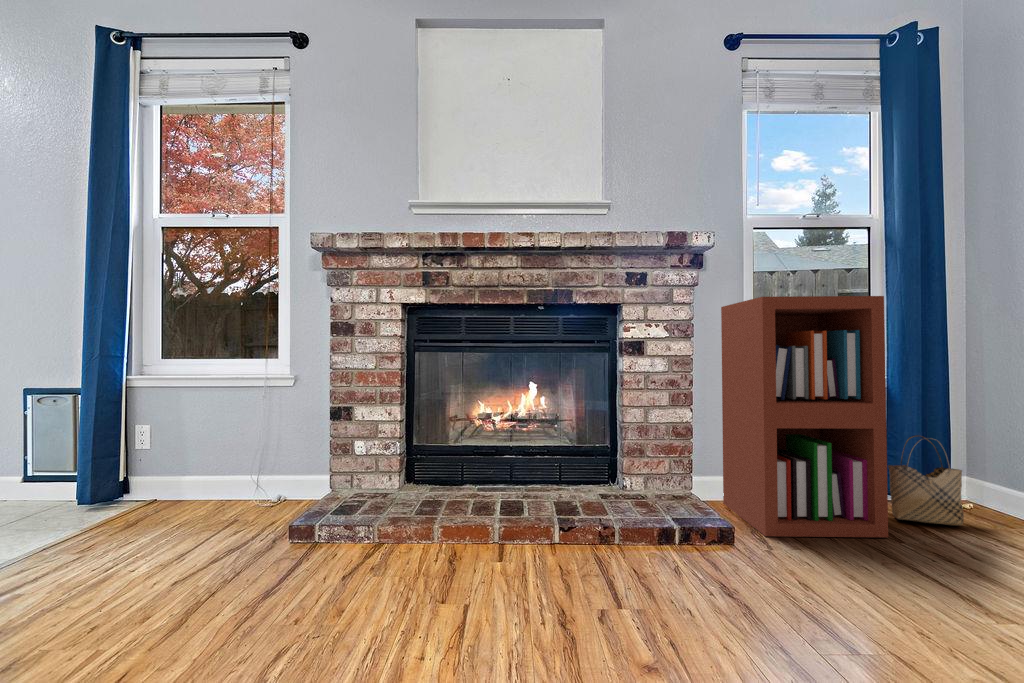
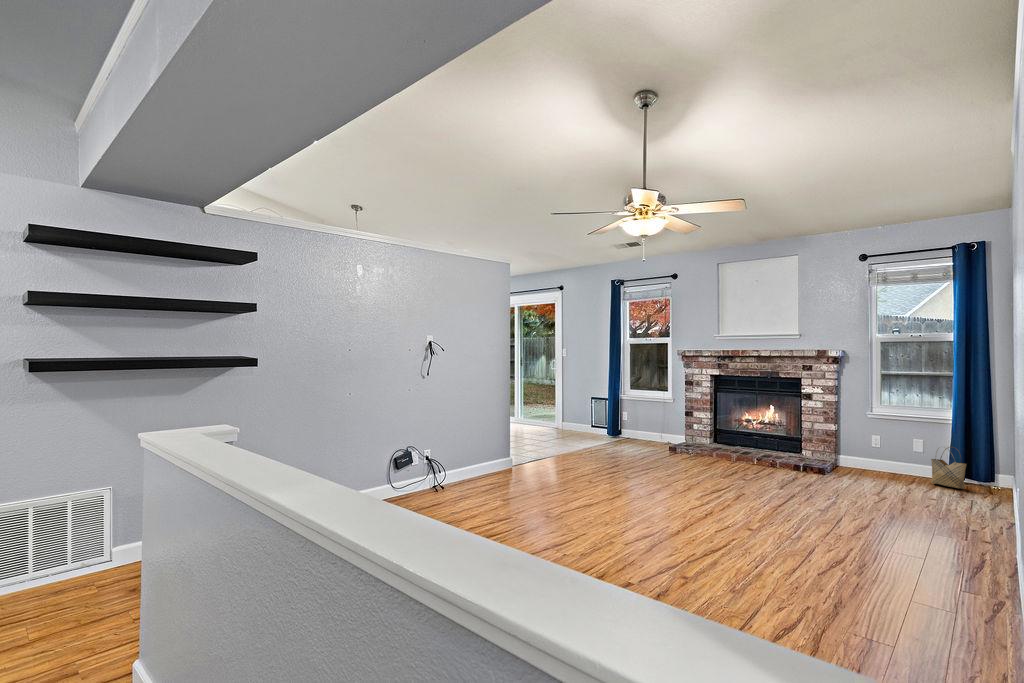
bookshelf: present [721,296,888,537] -> none [846,380,913,484]

